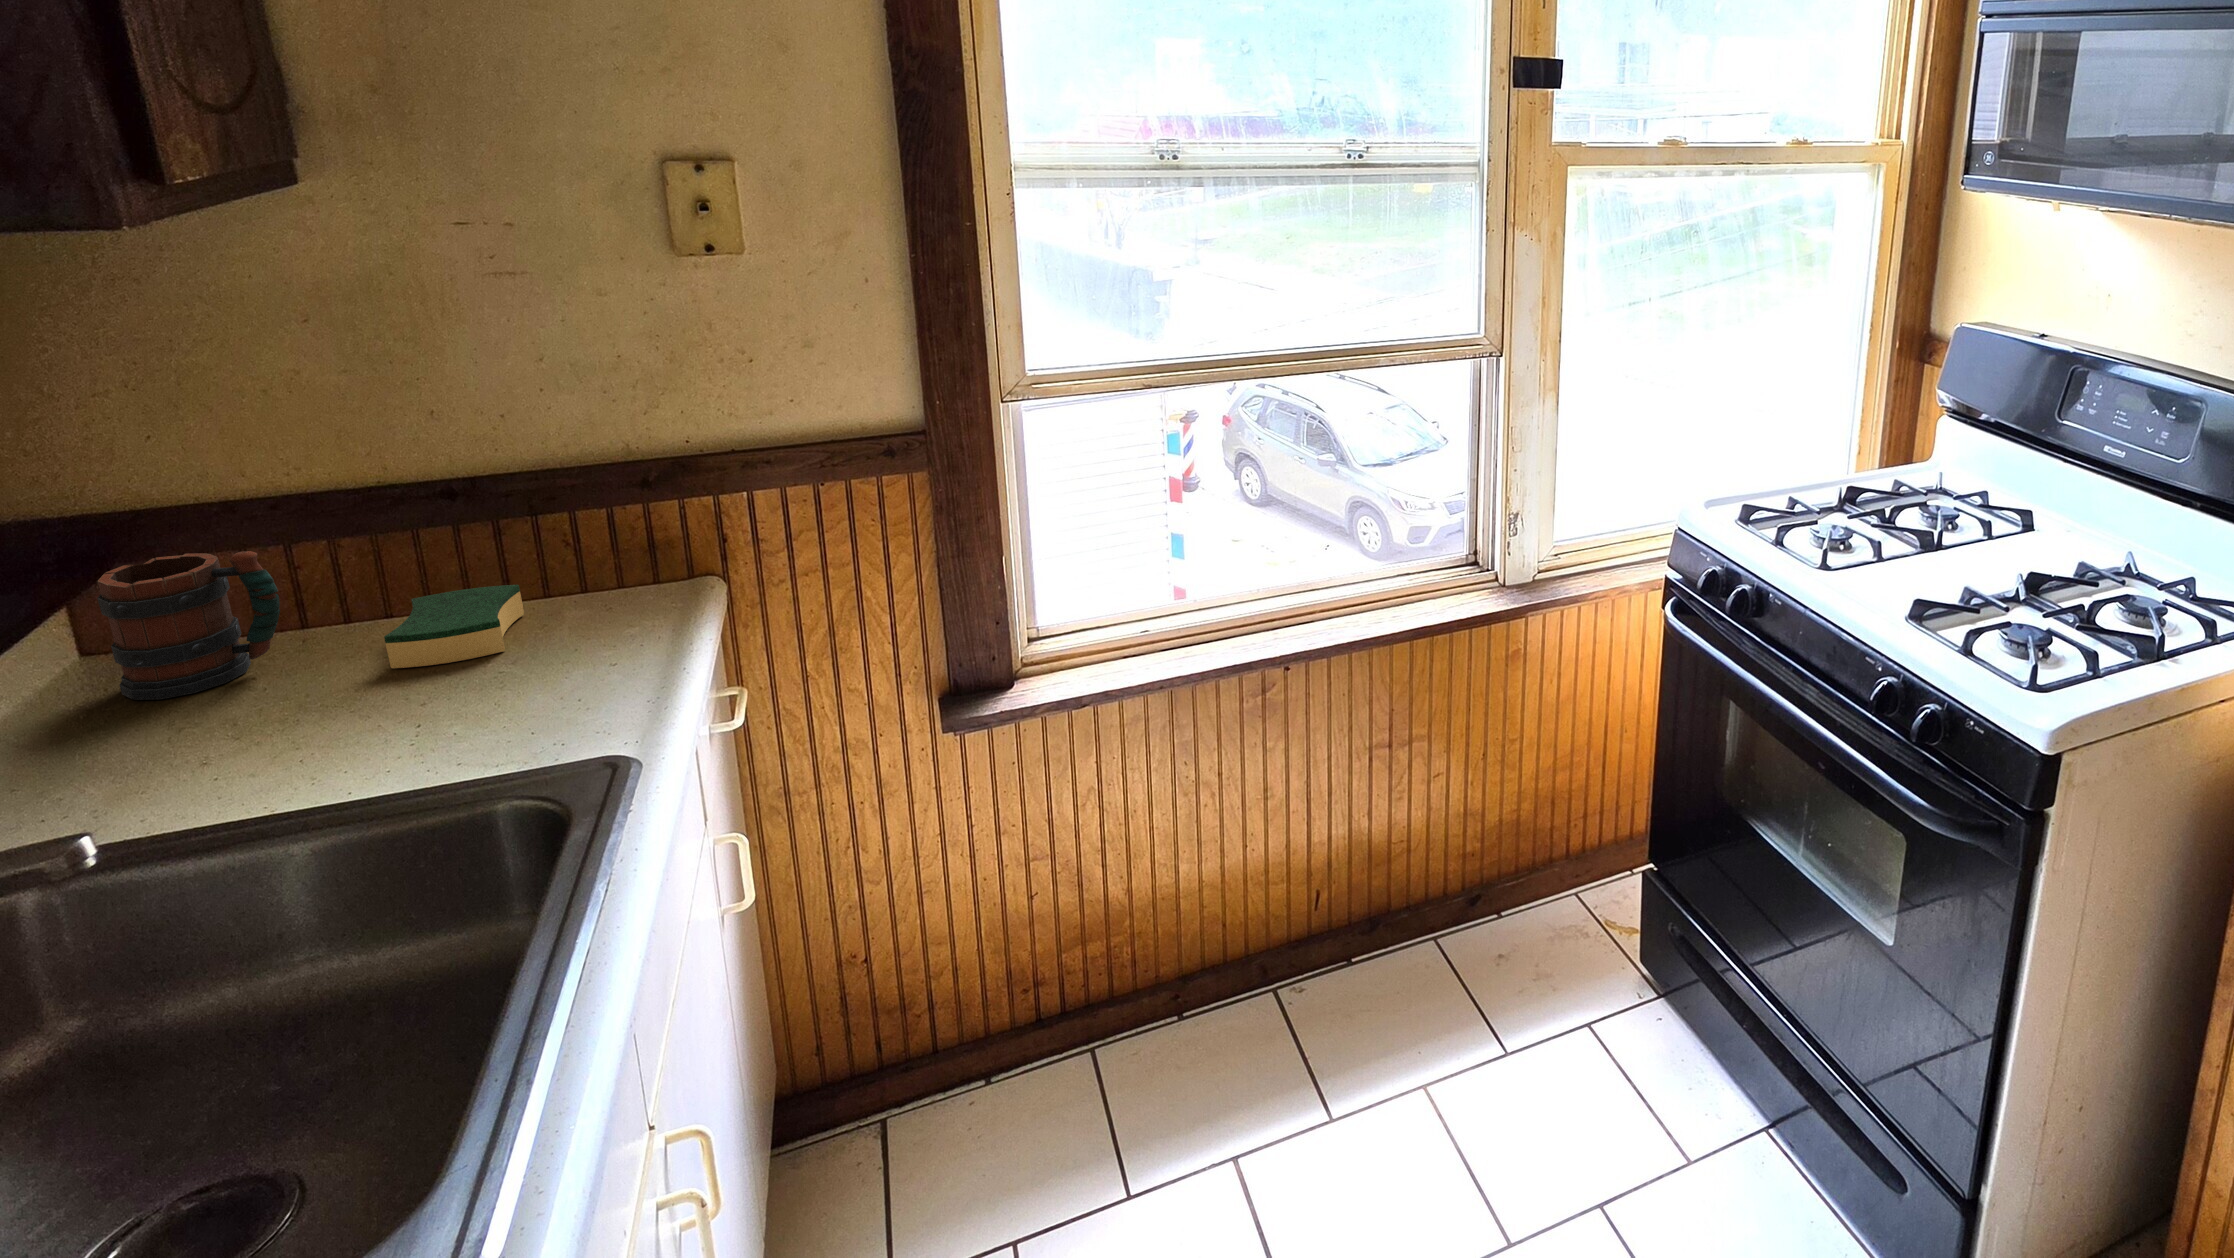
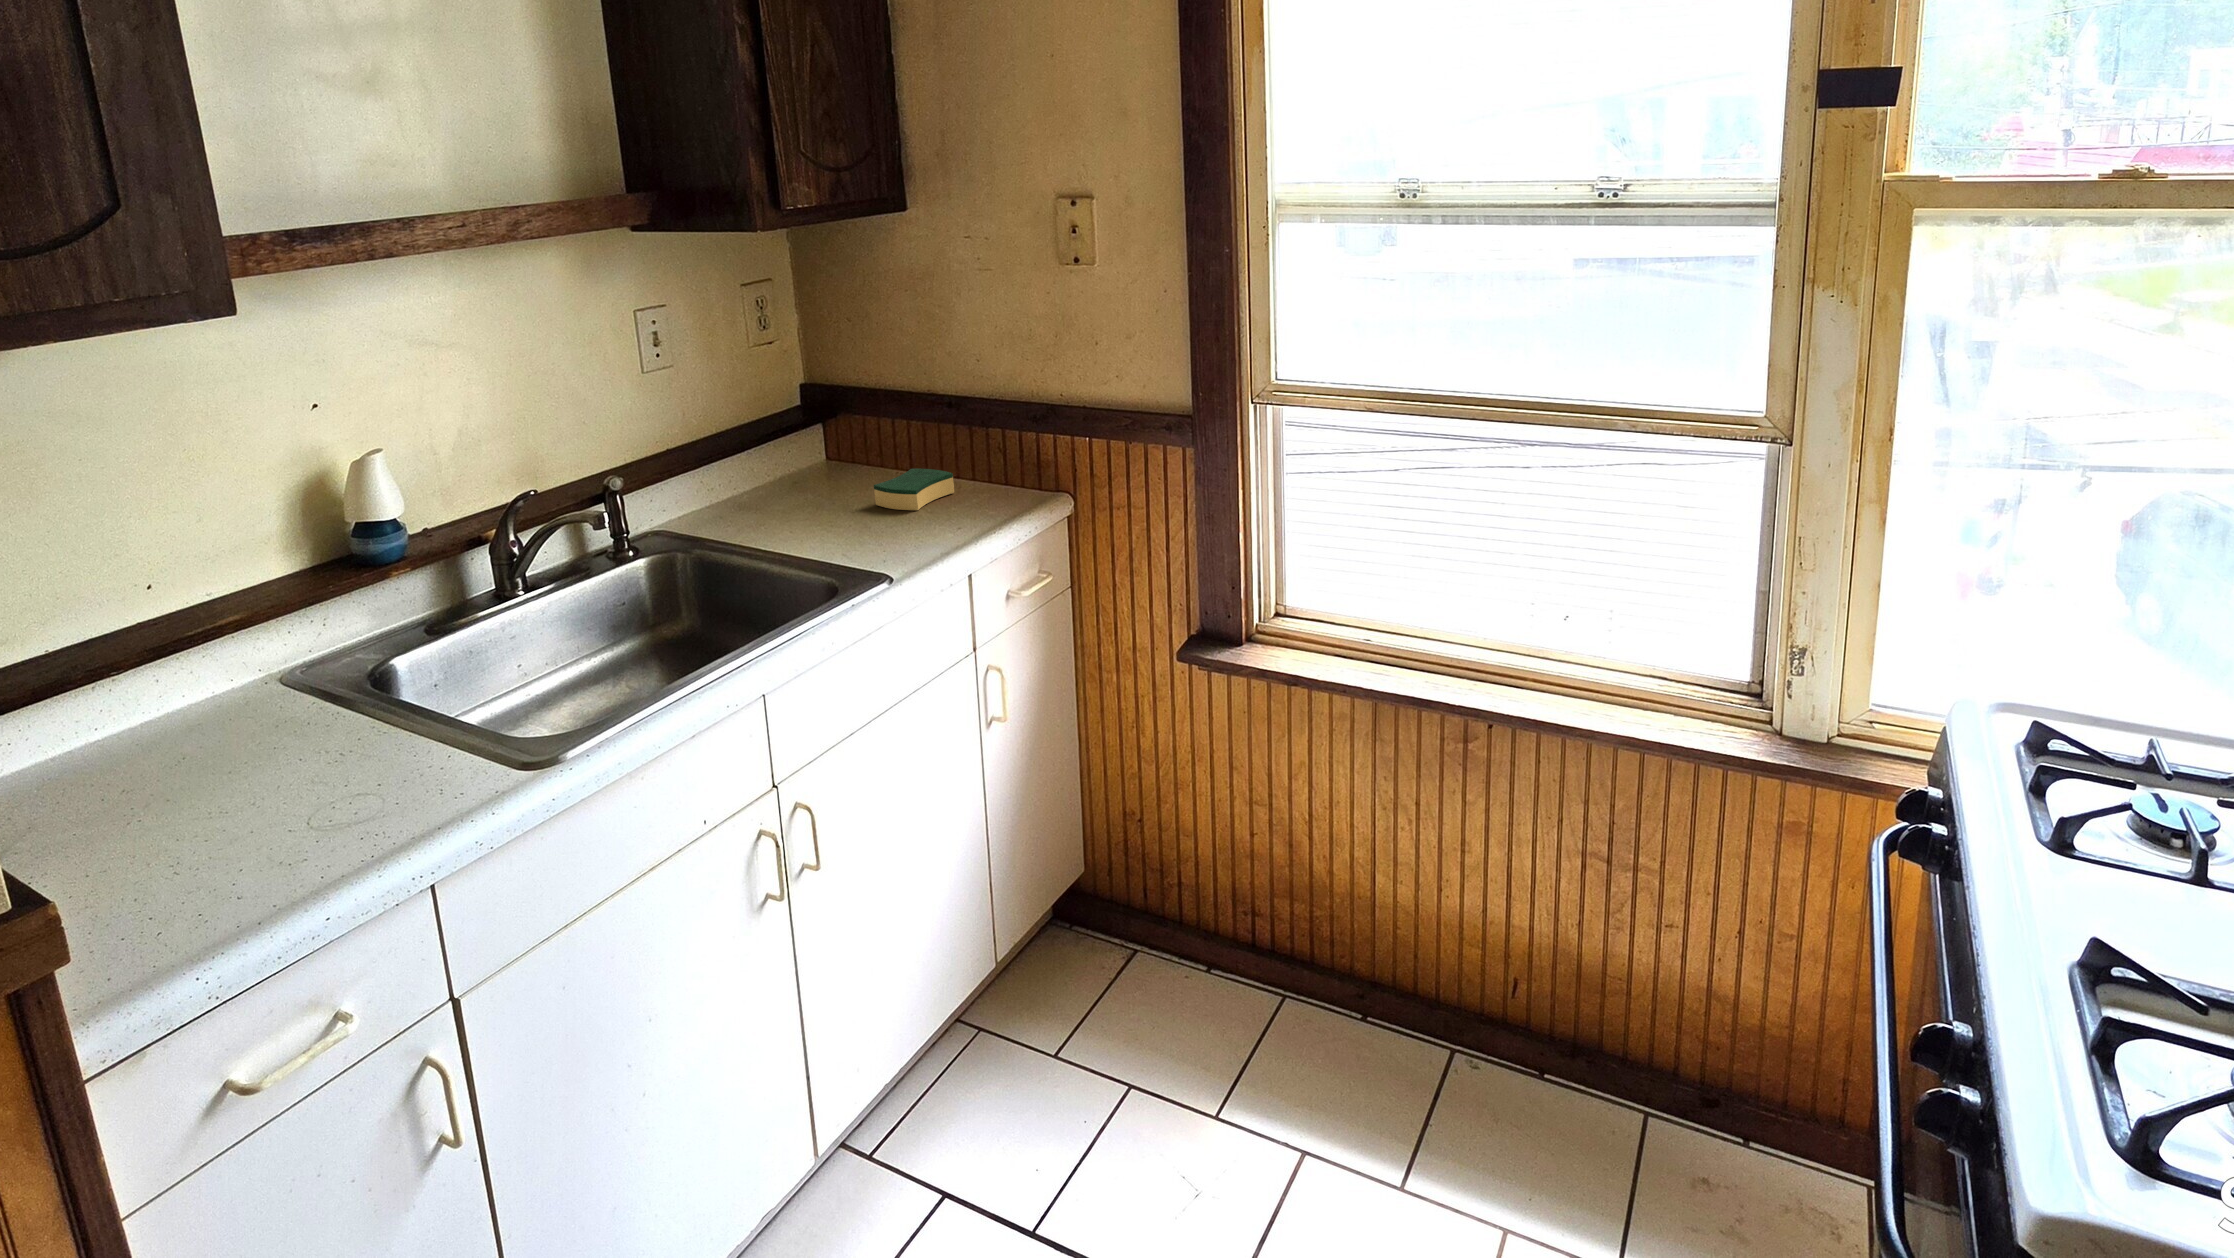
mug: present [97,551,280,700] -> none [796,418,855,494]

